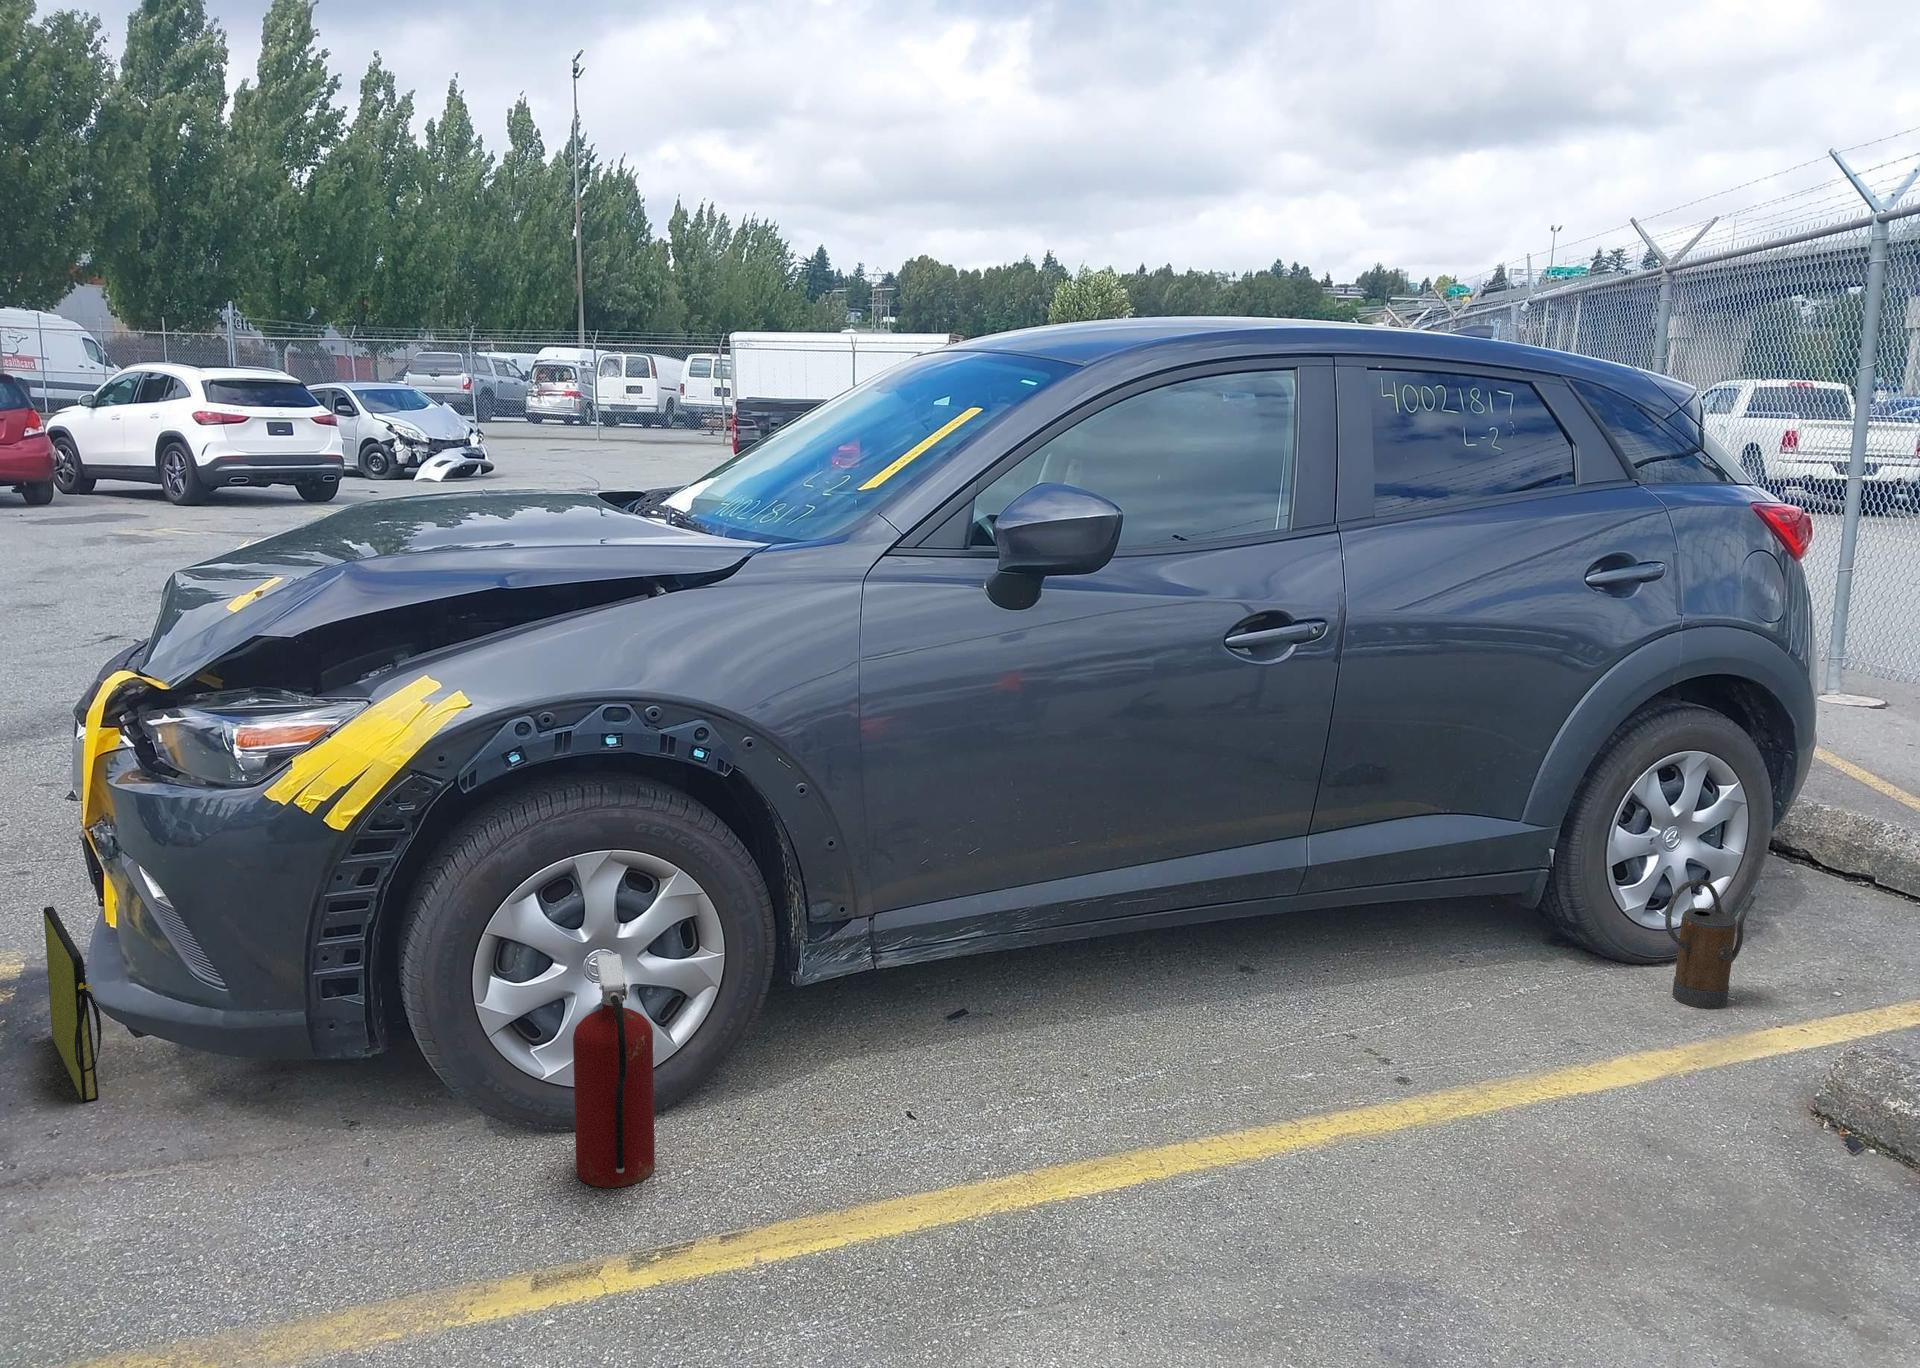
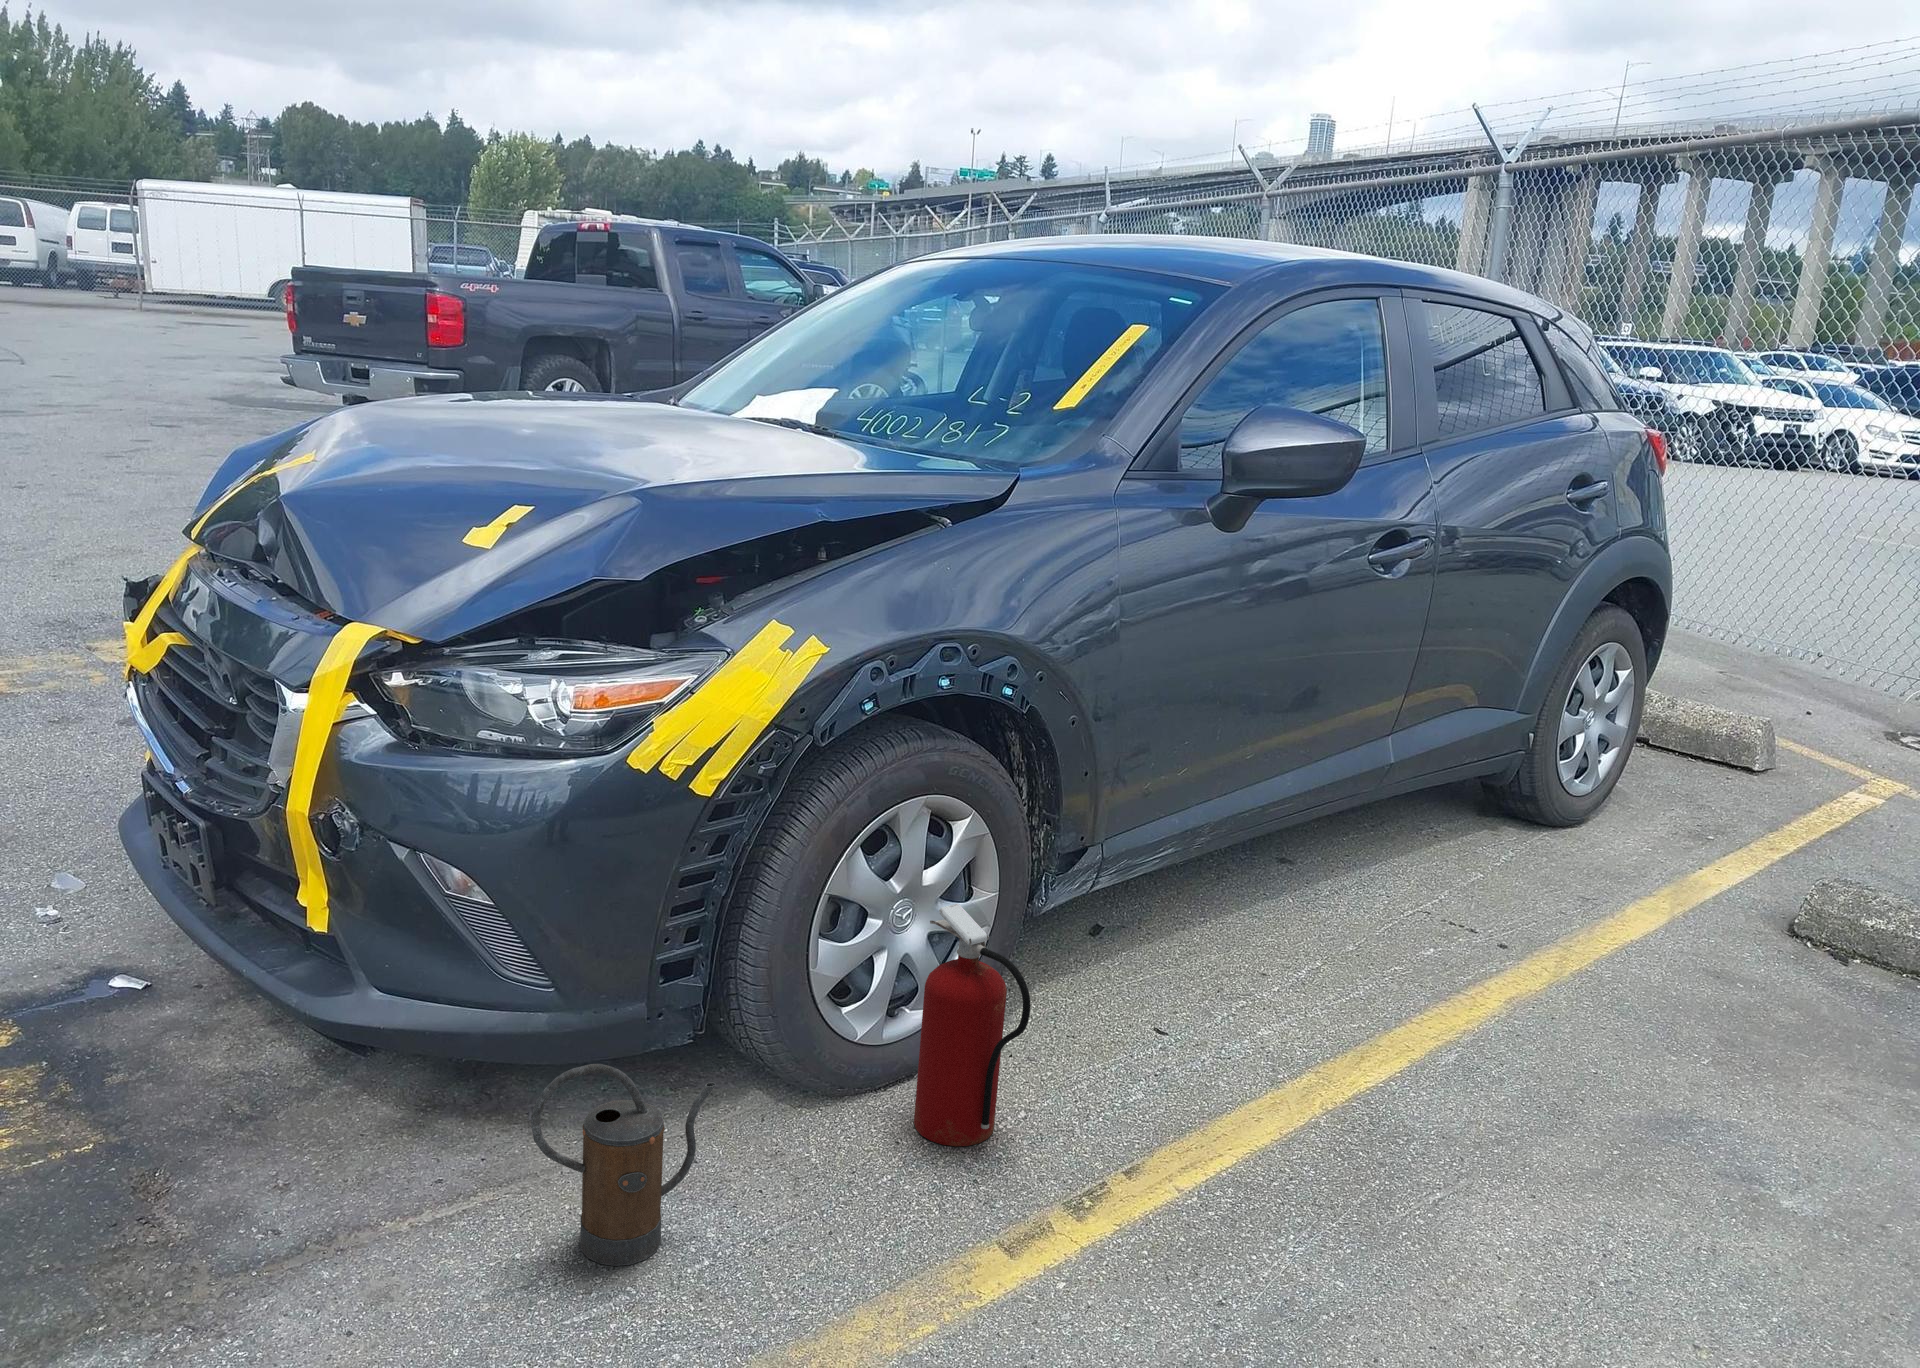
watering can: present [1665,879,1756,1009] -> present [531,1064,716,1266]
bag: present [44,906,101,1102] -> none [145,907,308,1138]

